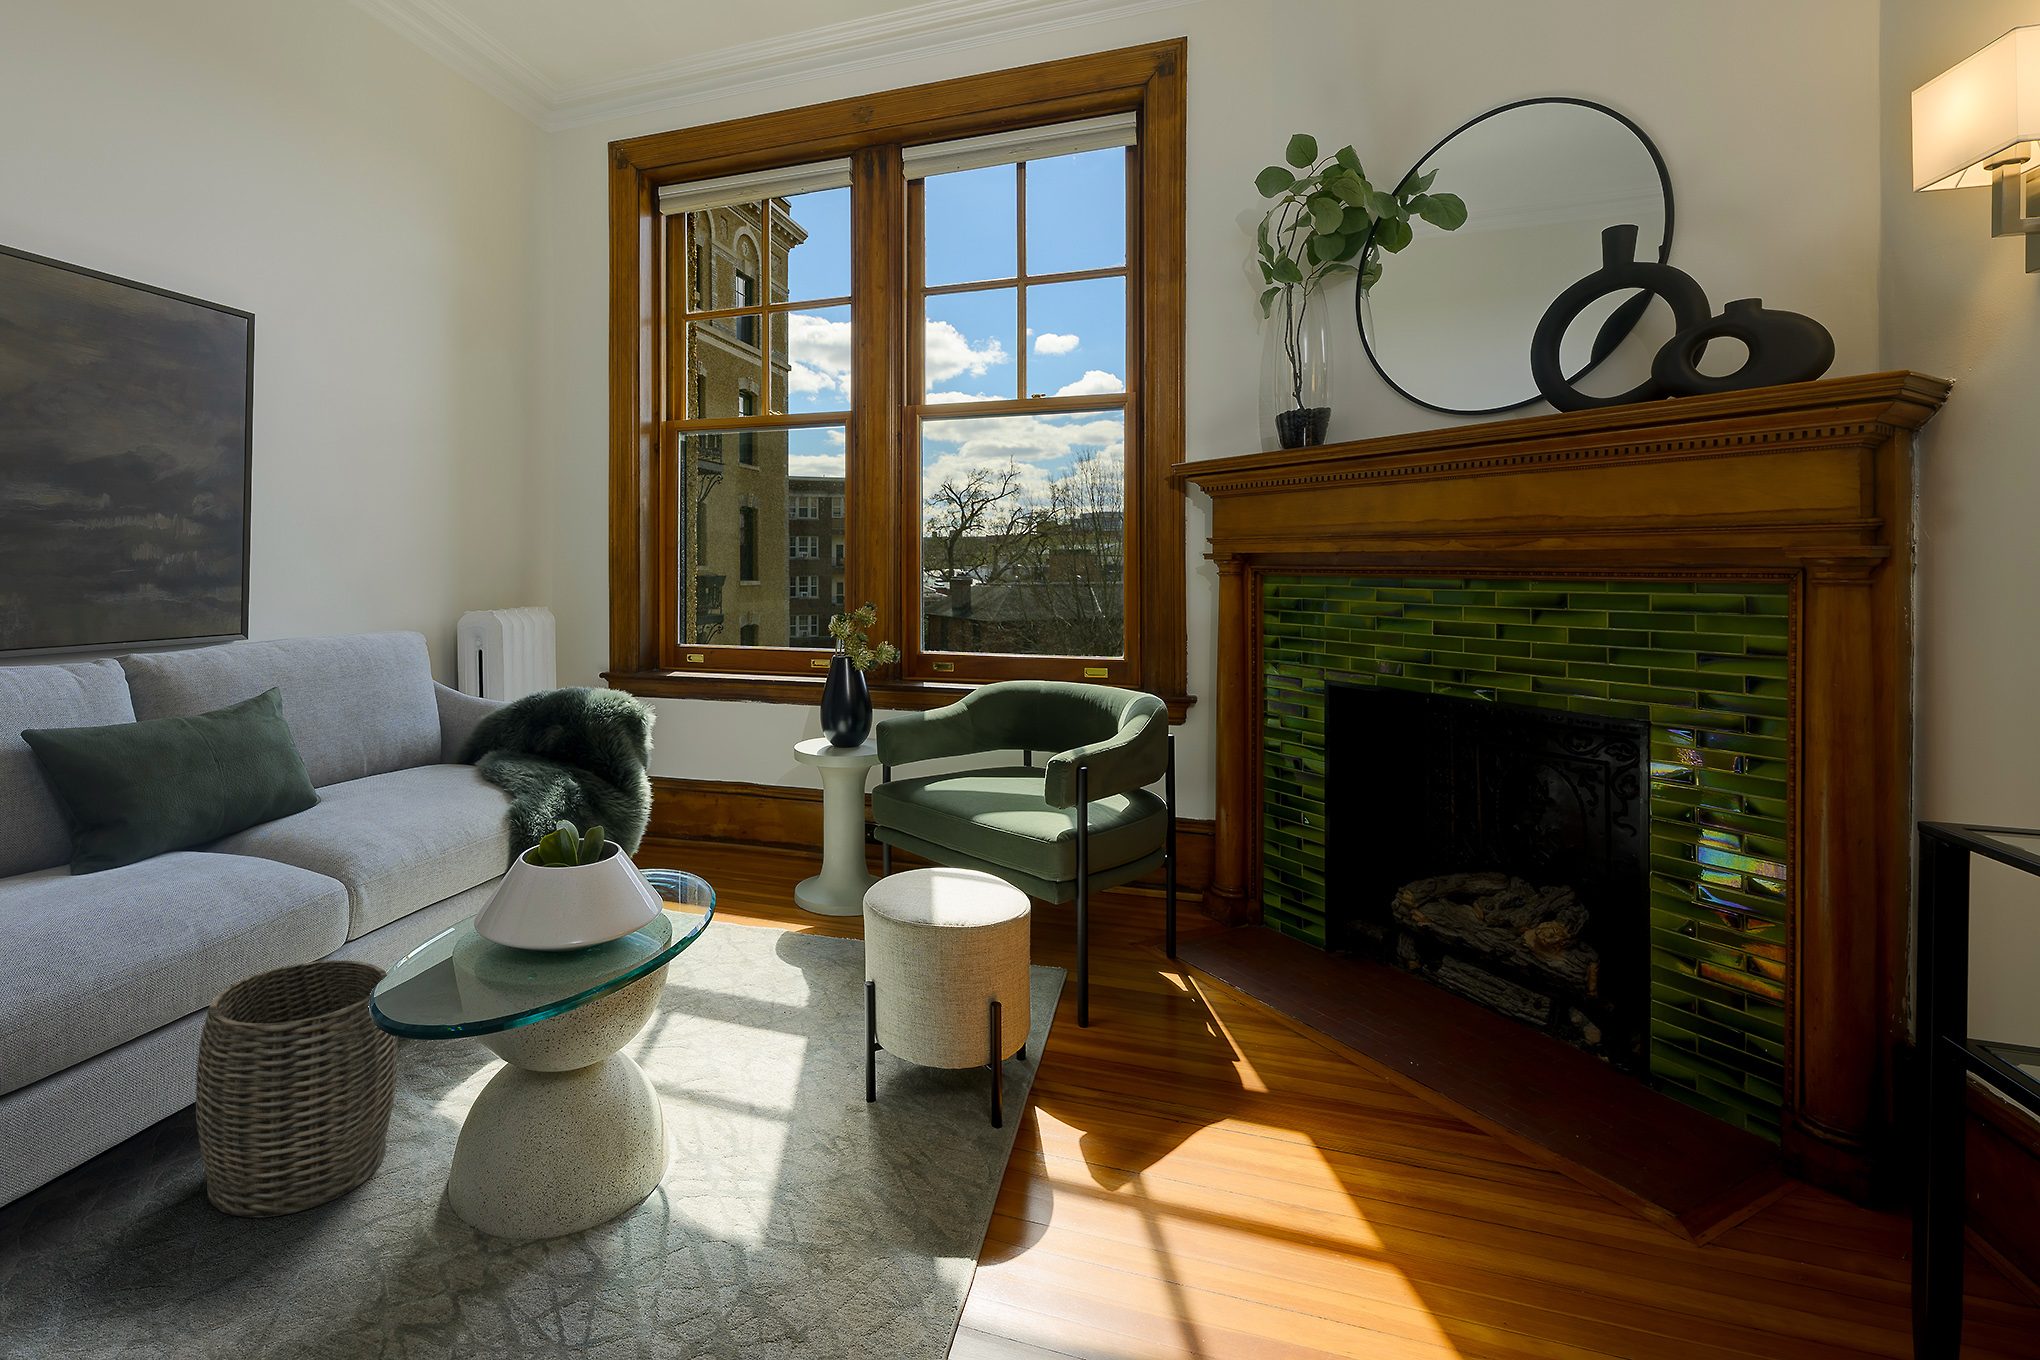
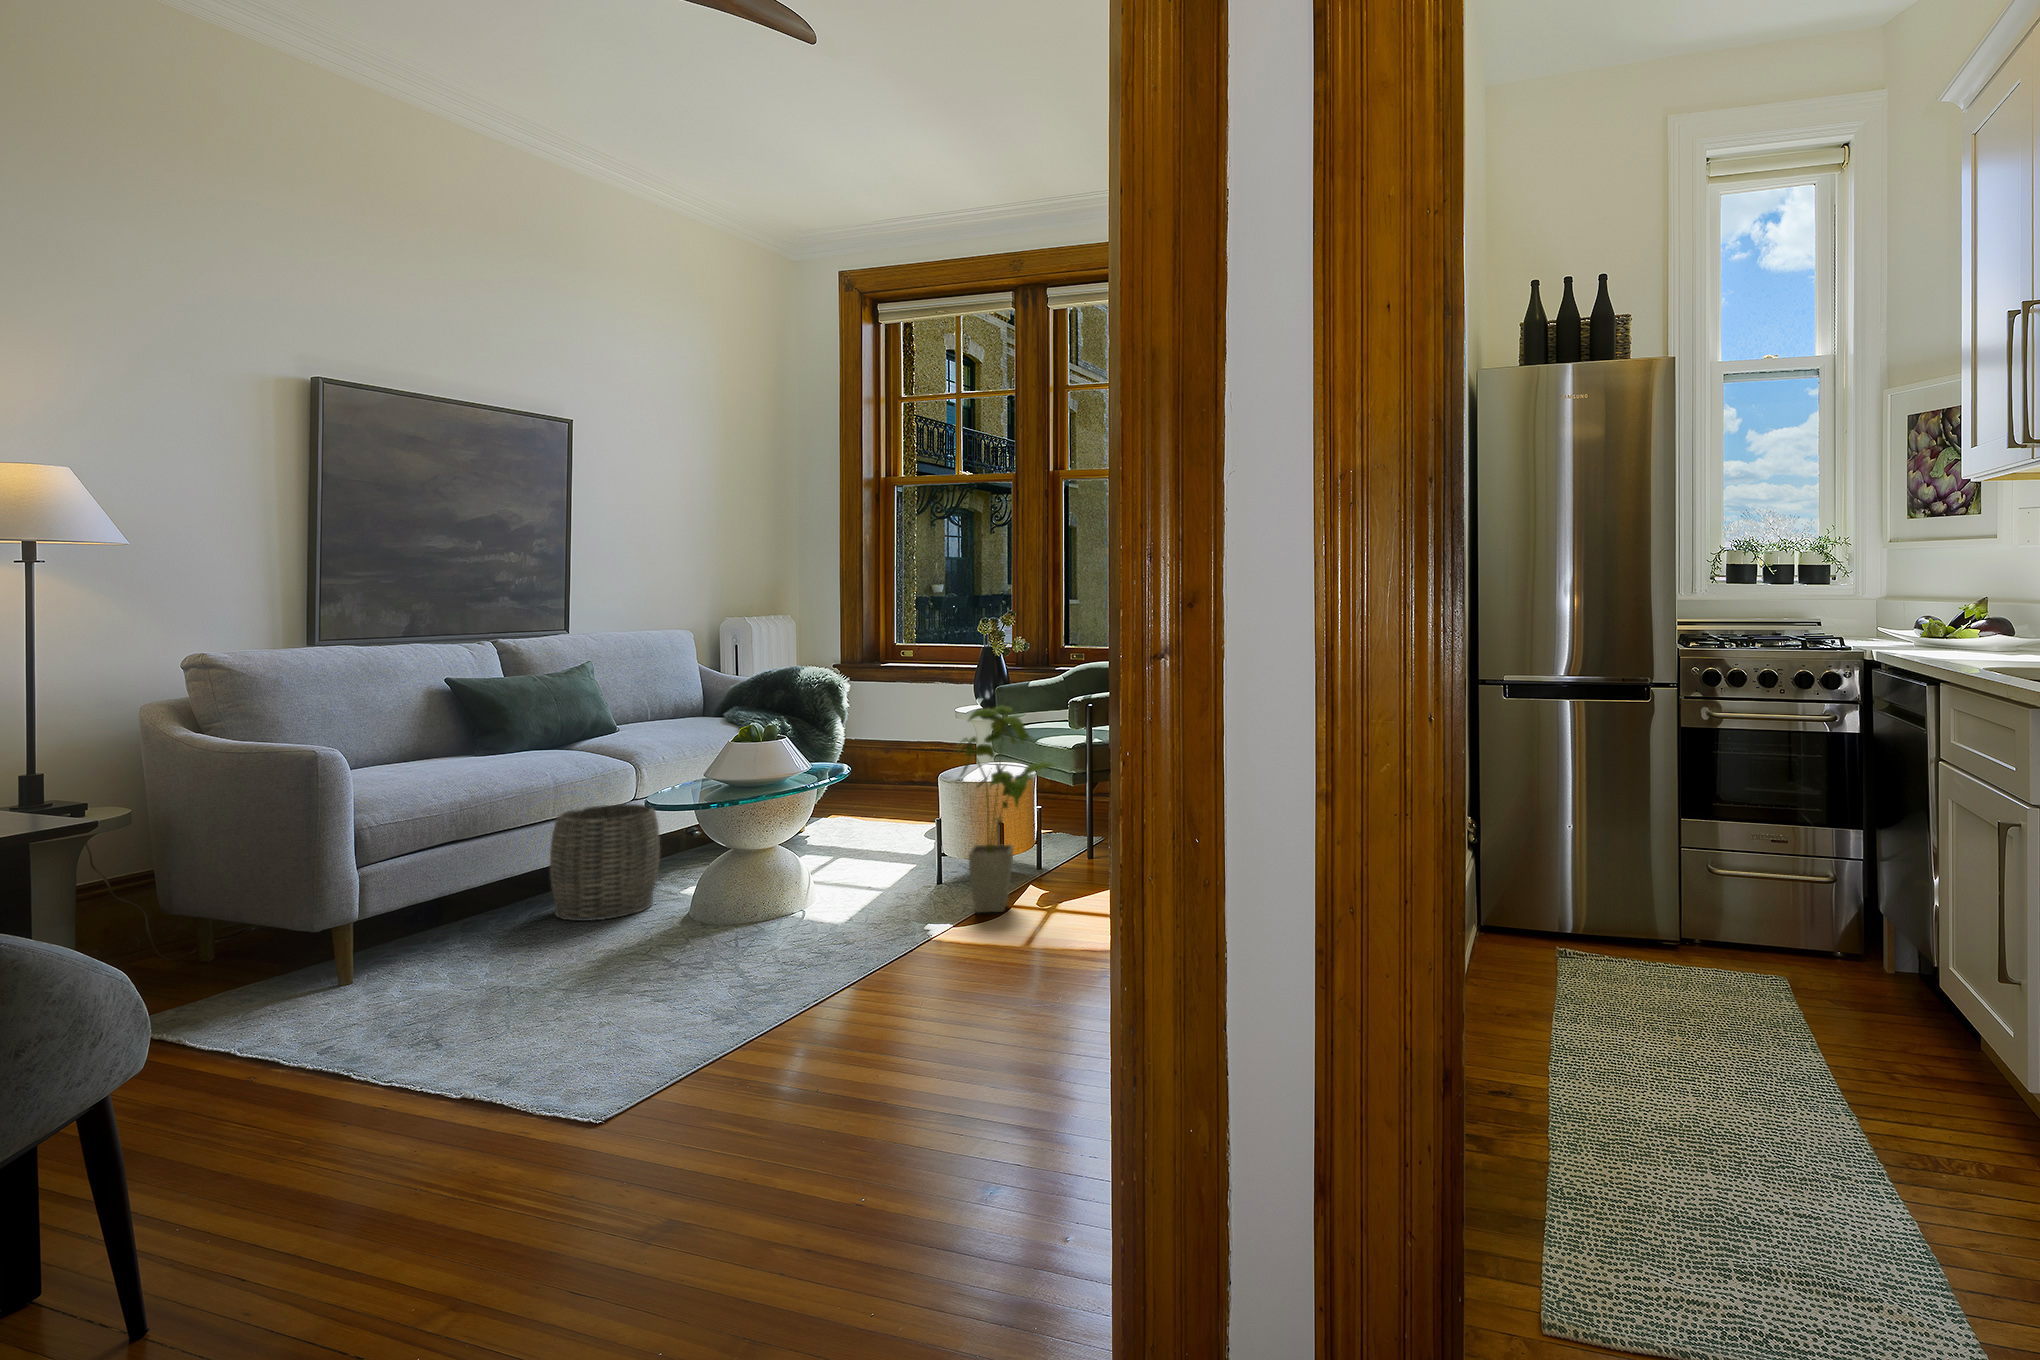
house plant: none [936,806,1127,1197] -> present [954,705,1060,913]

